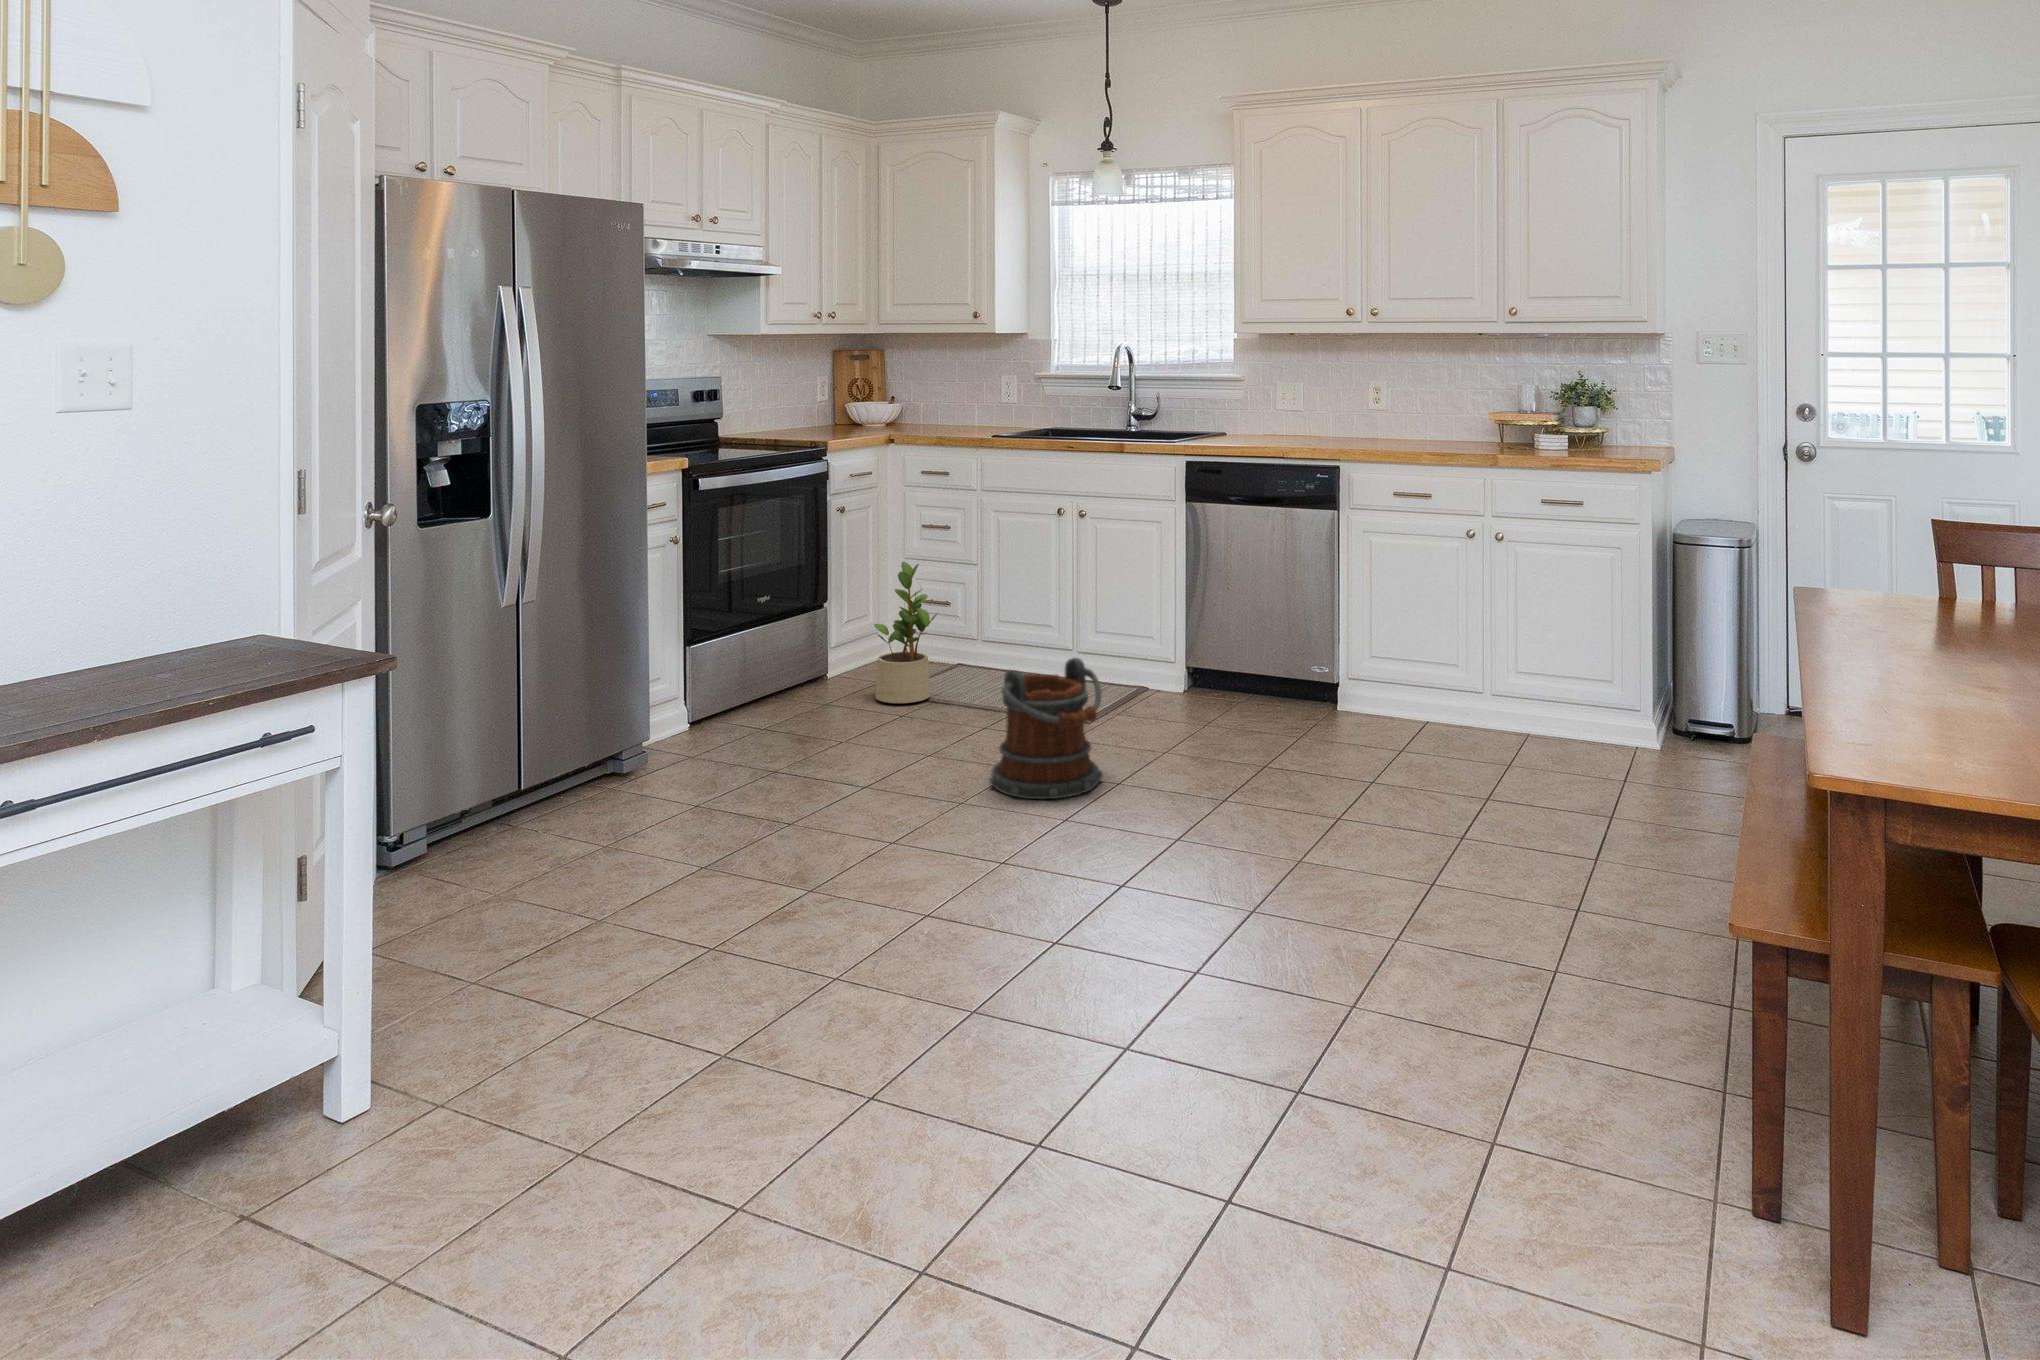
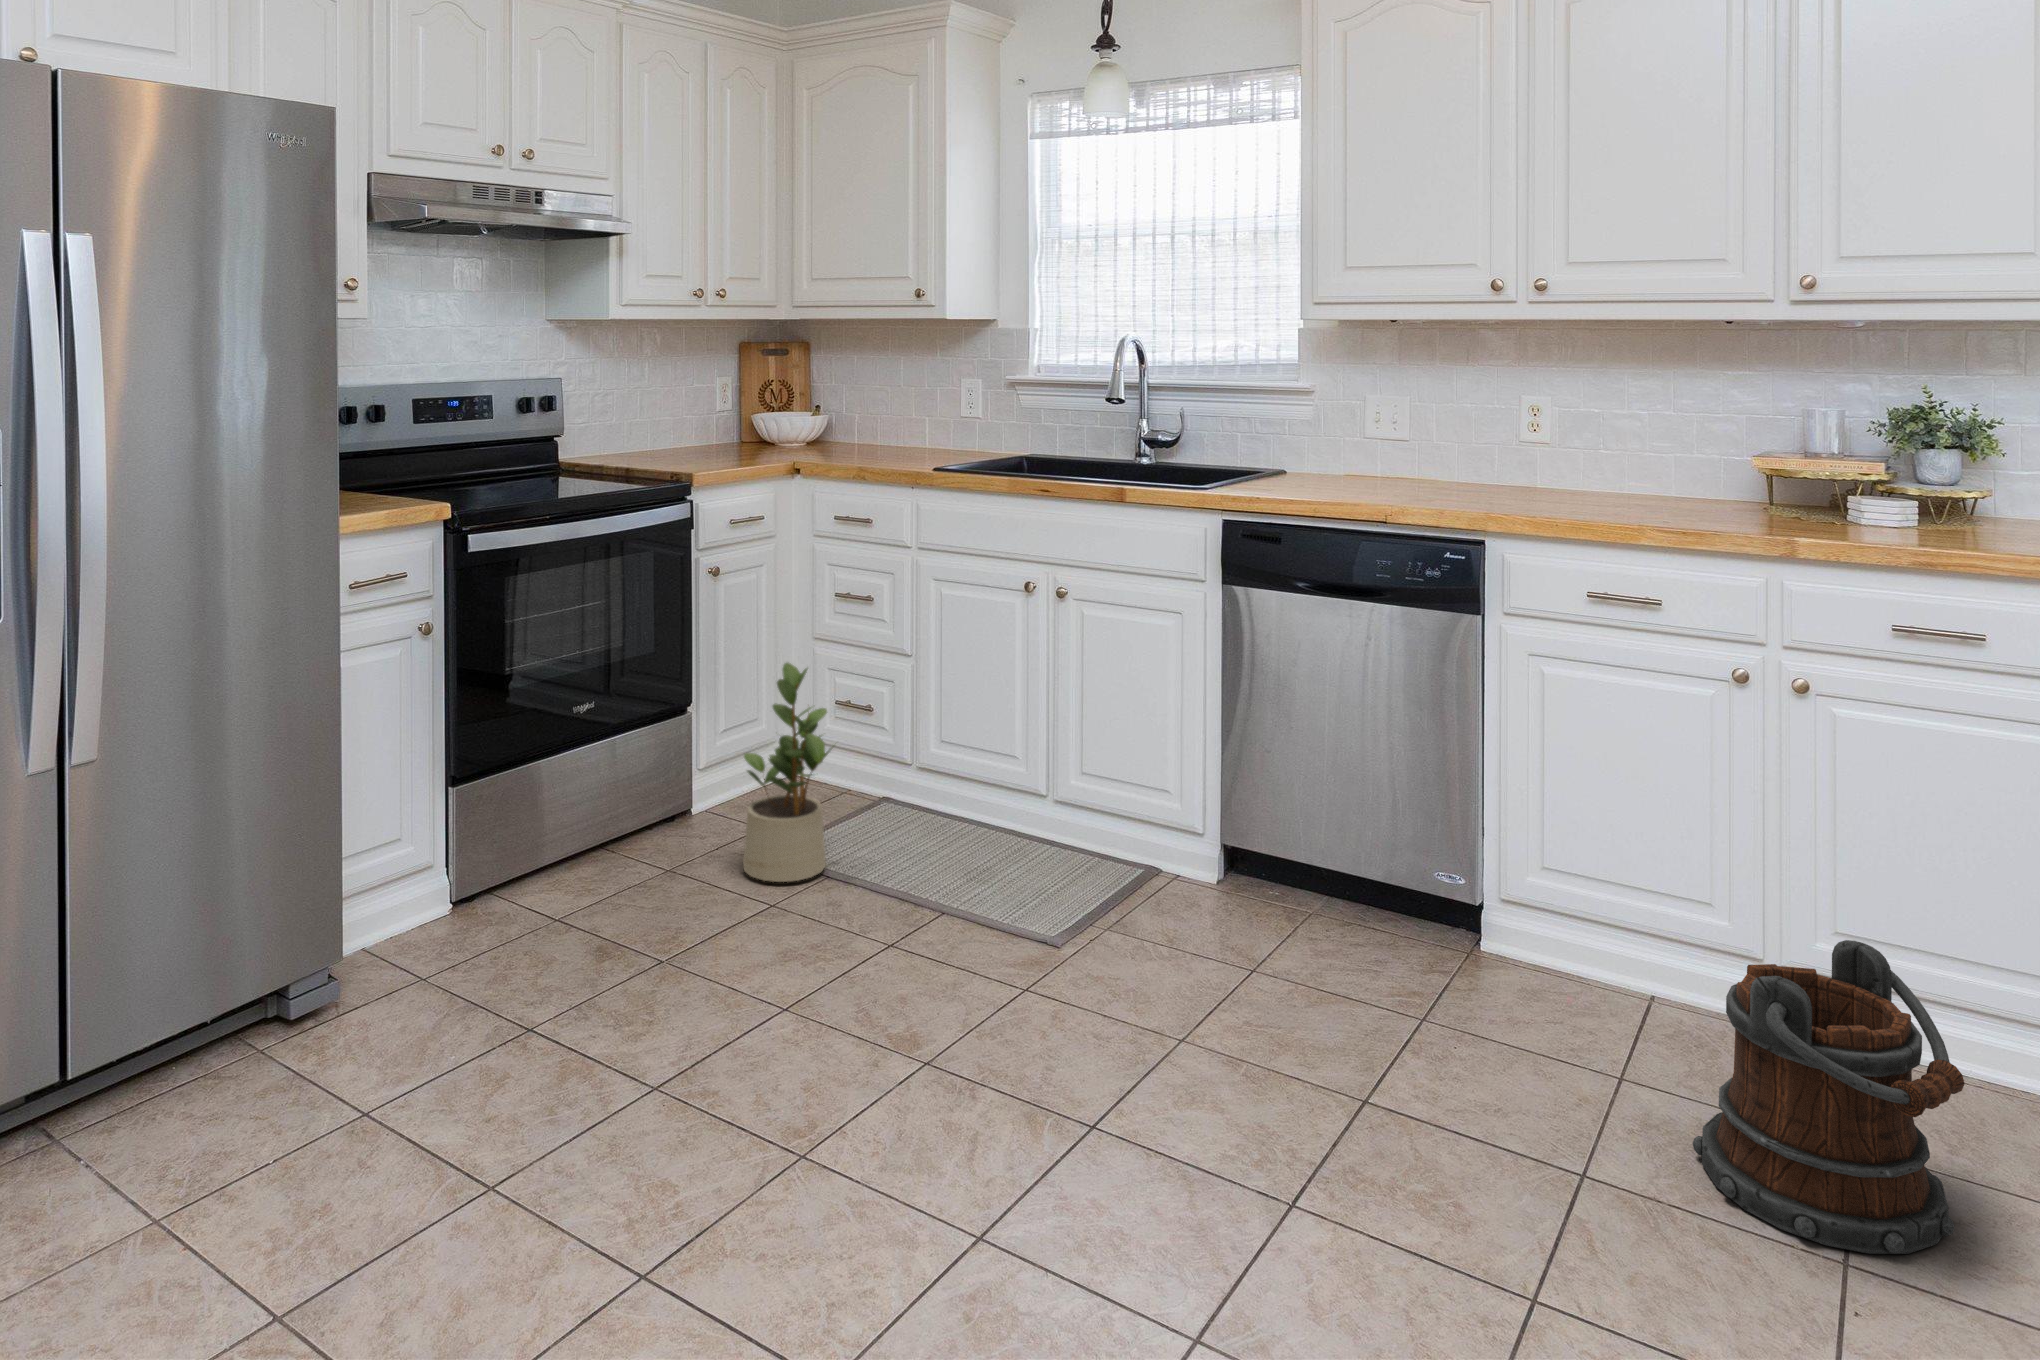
bucket: present [990,658,1103,799] -> present [1693,940,1965,1254]

